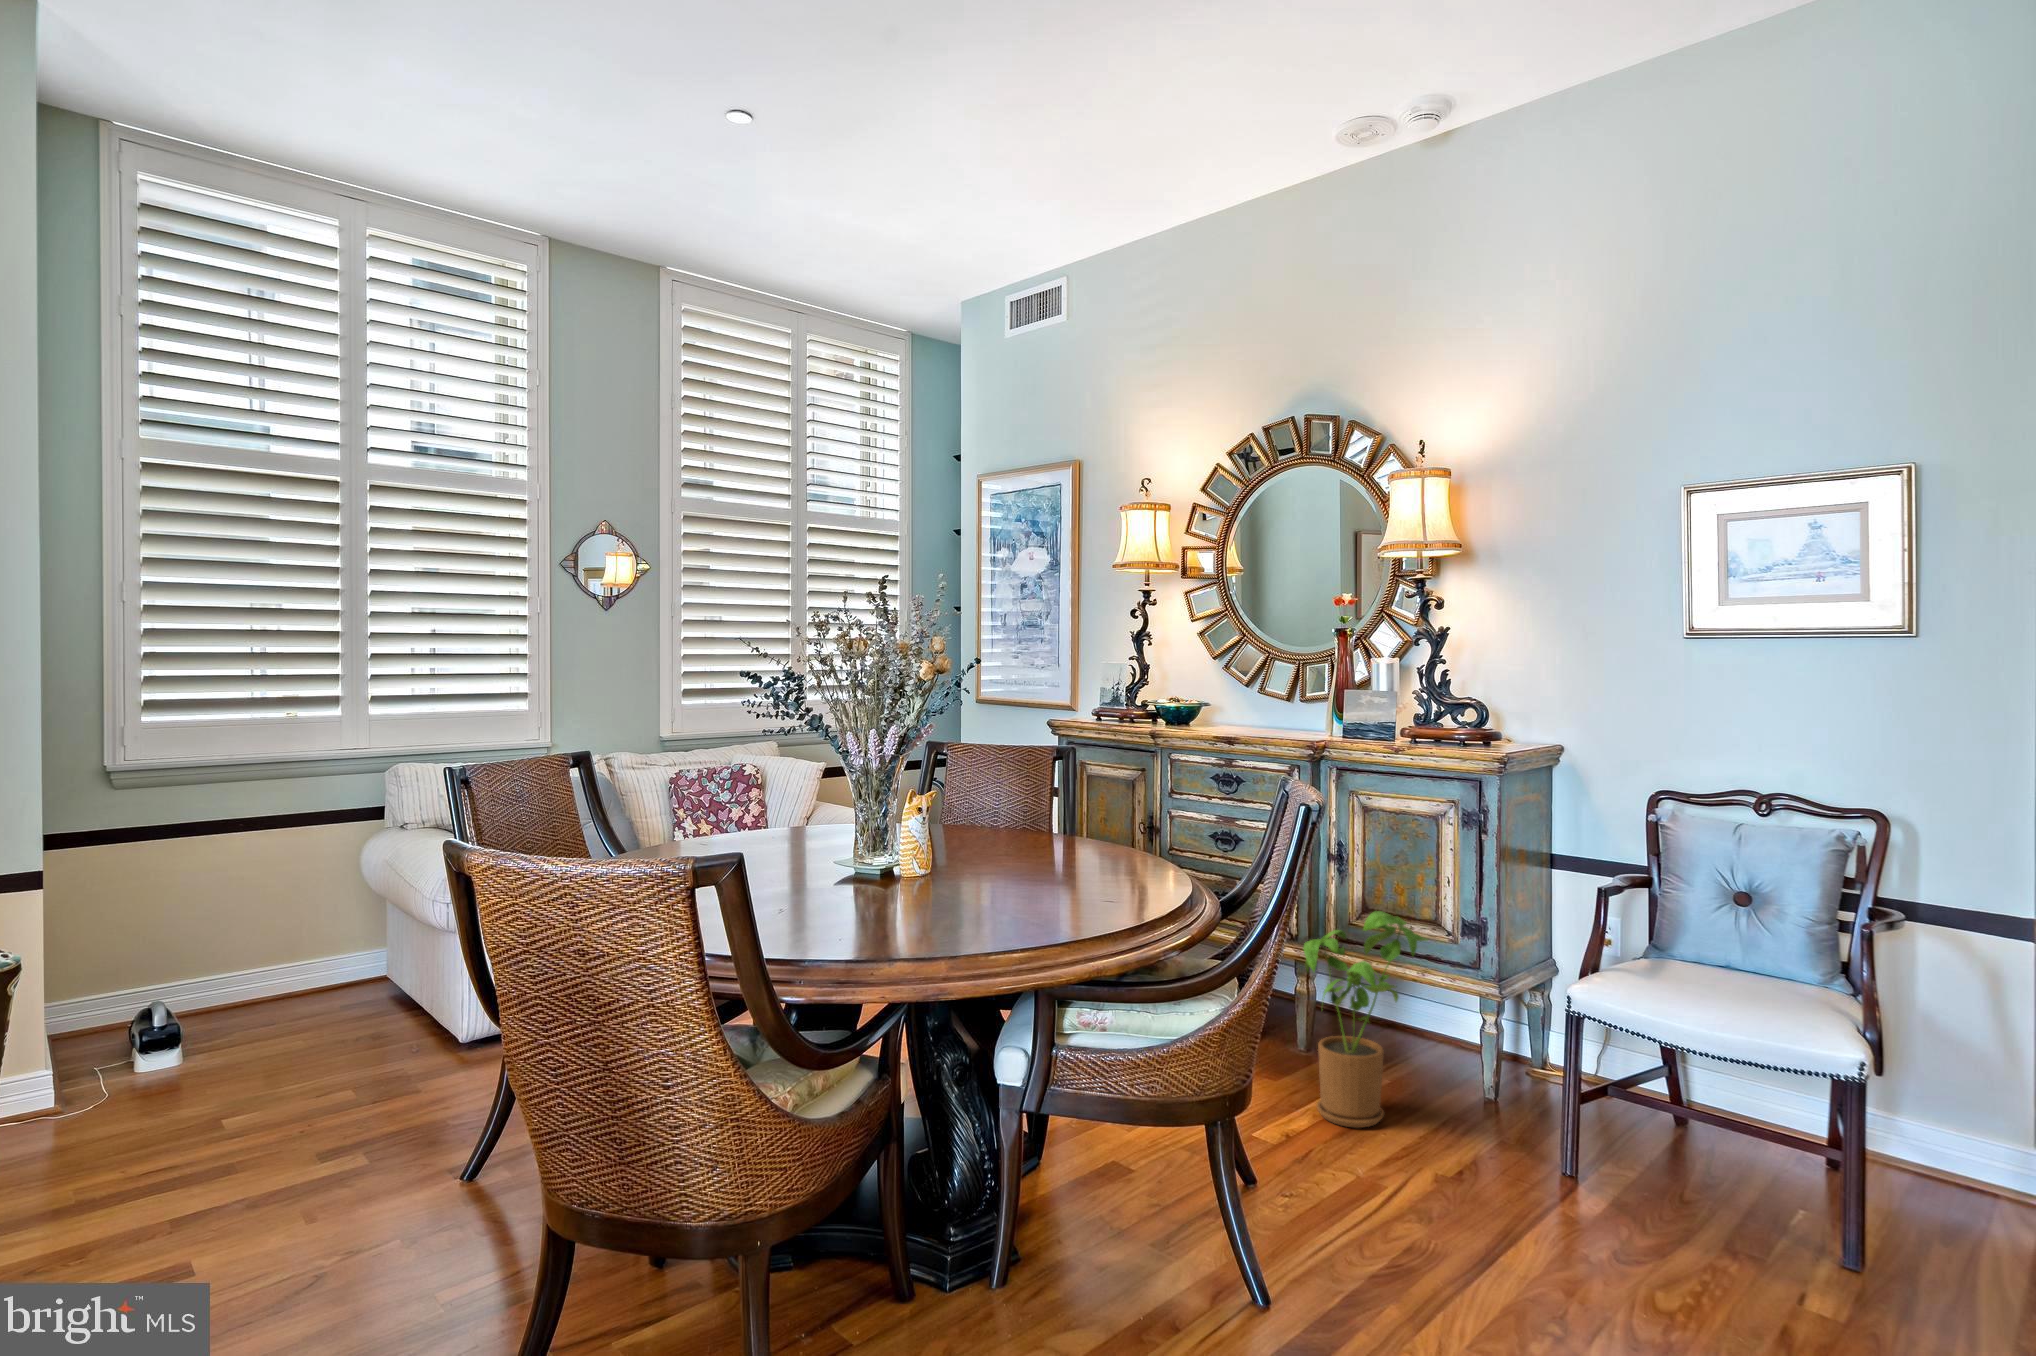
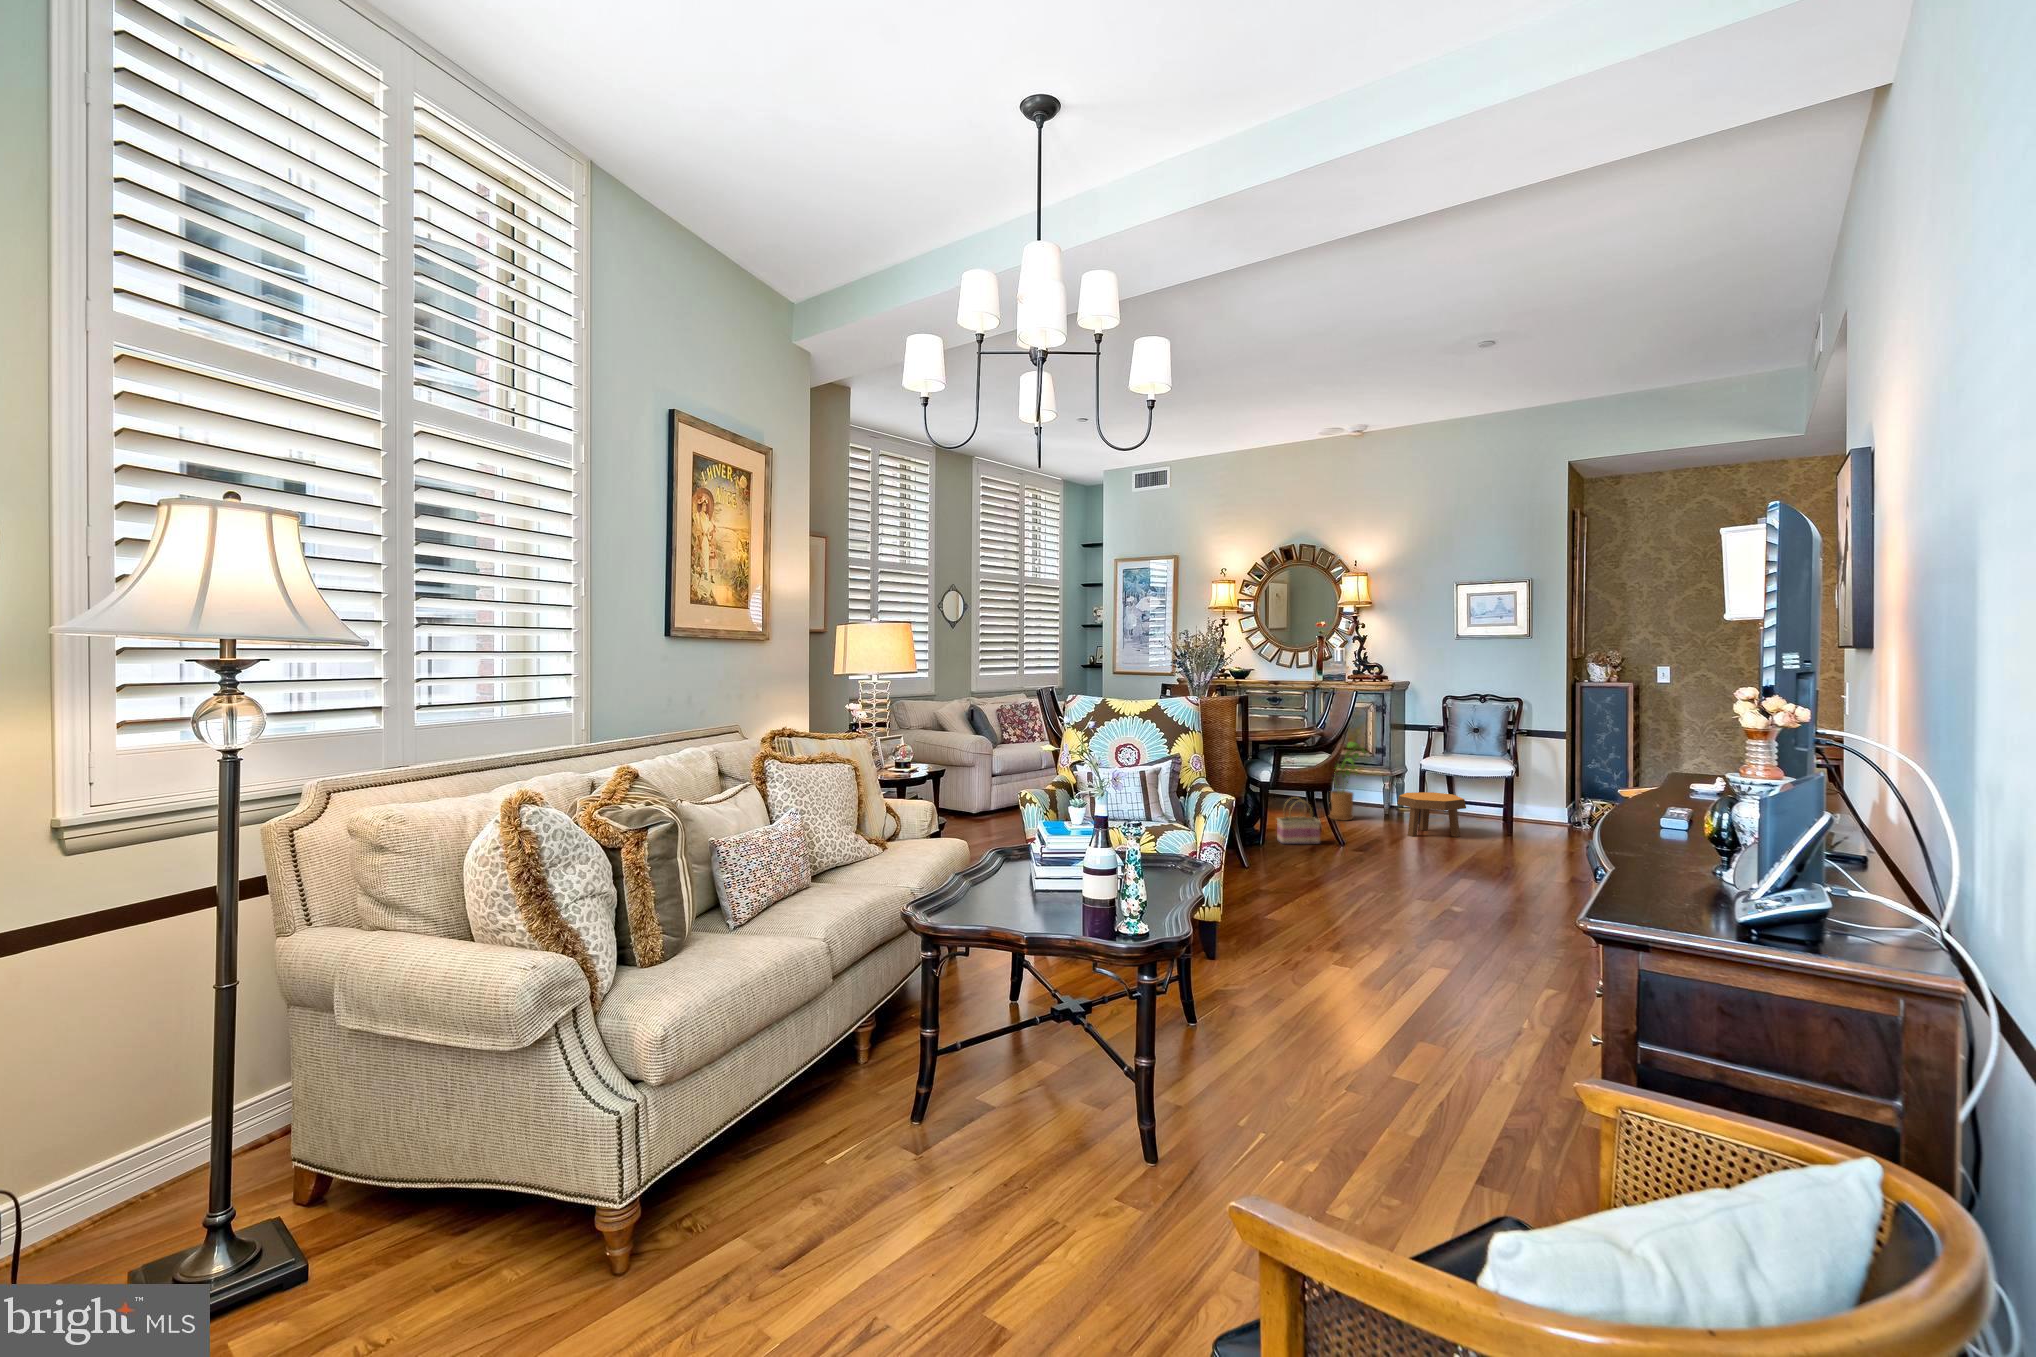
footstool: none [1484,1086,1707,1271] -> present [1397,792,1466,837]
basket: none [1071,1119,1200,1293] -> present [1277,797,1320,844]

